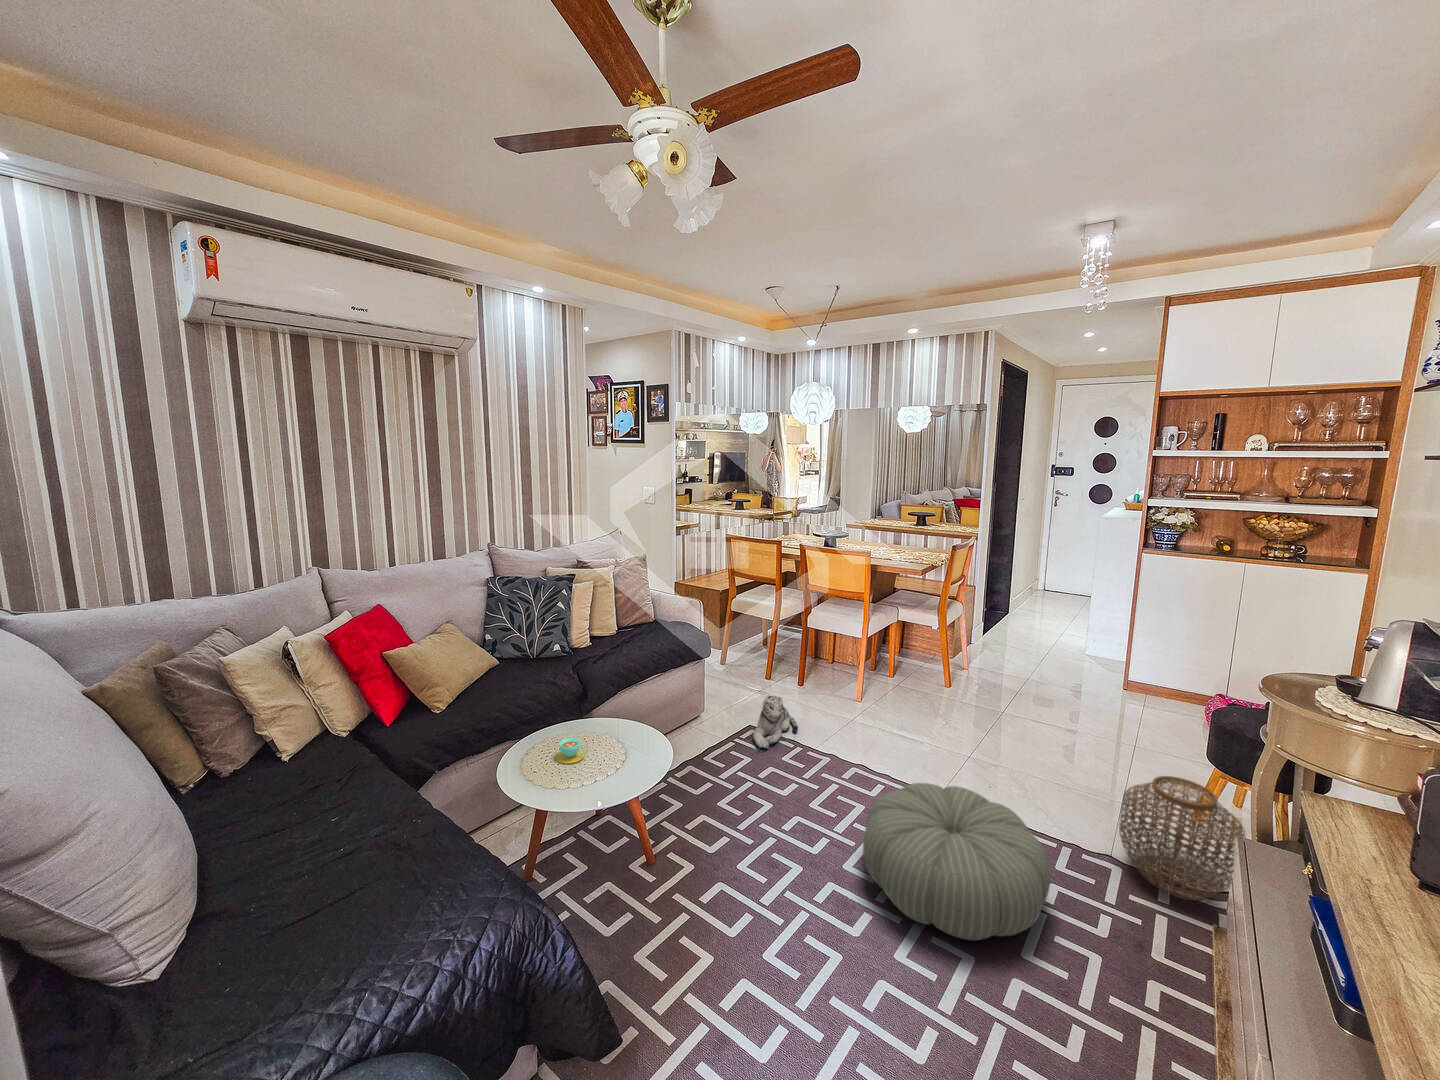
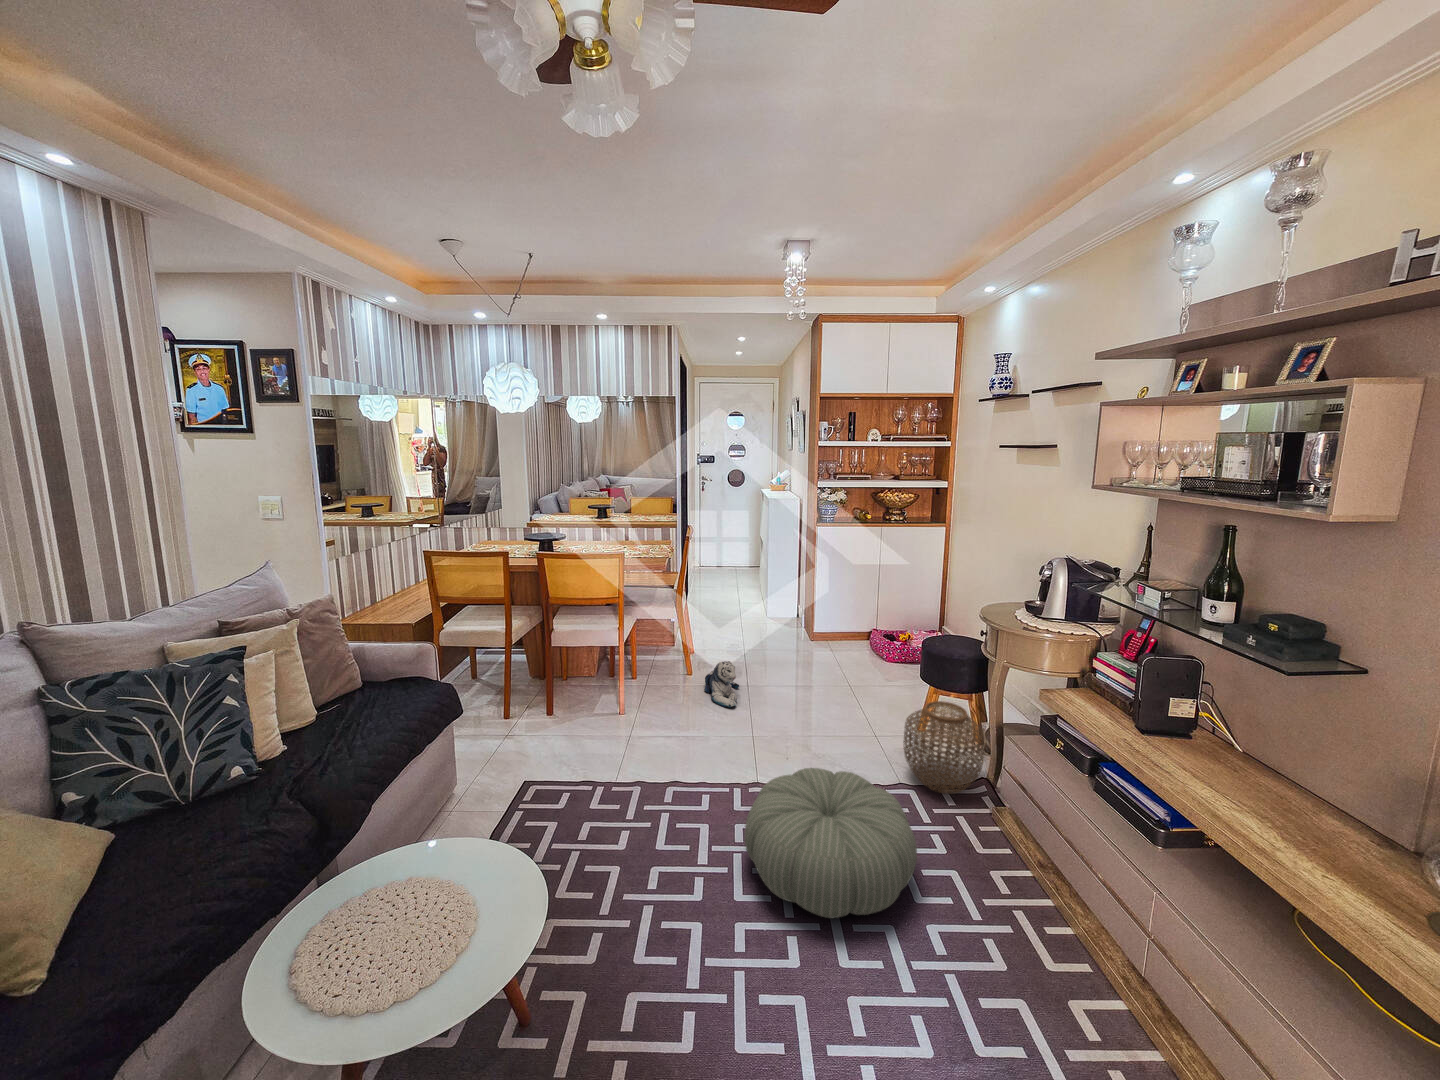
plush toy: present [753,695,798,748] -> present [704,661,739,708]
teacup: present [556,738,588,764] -> none [358,910,418,964]

